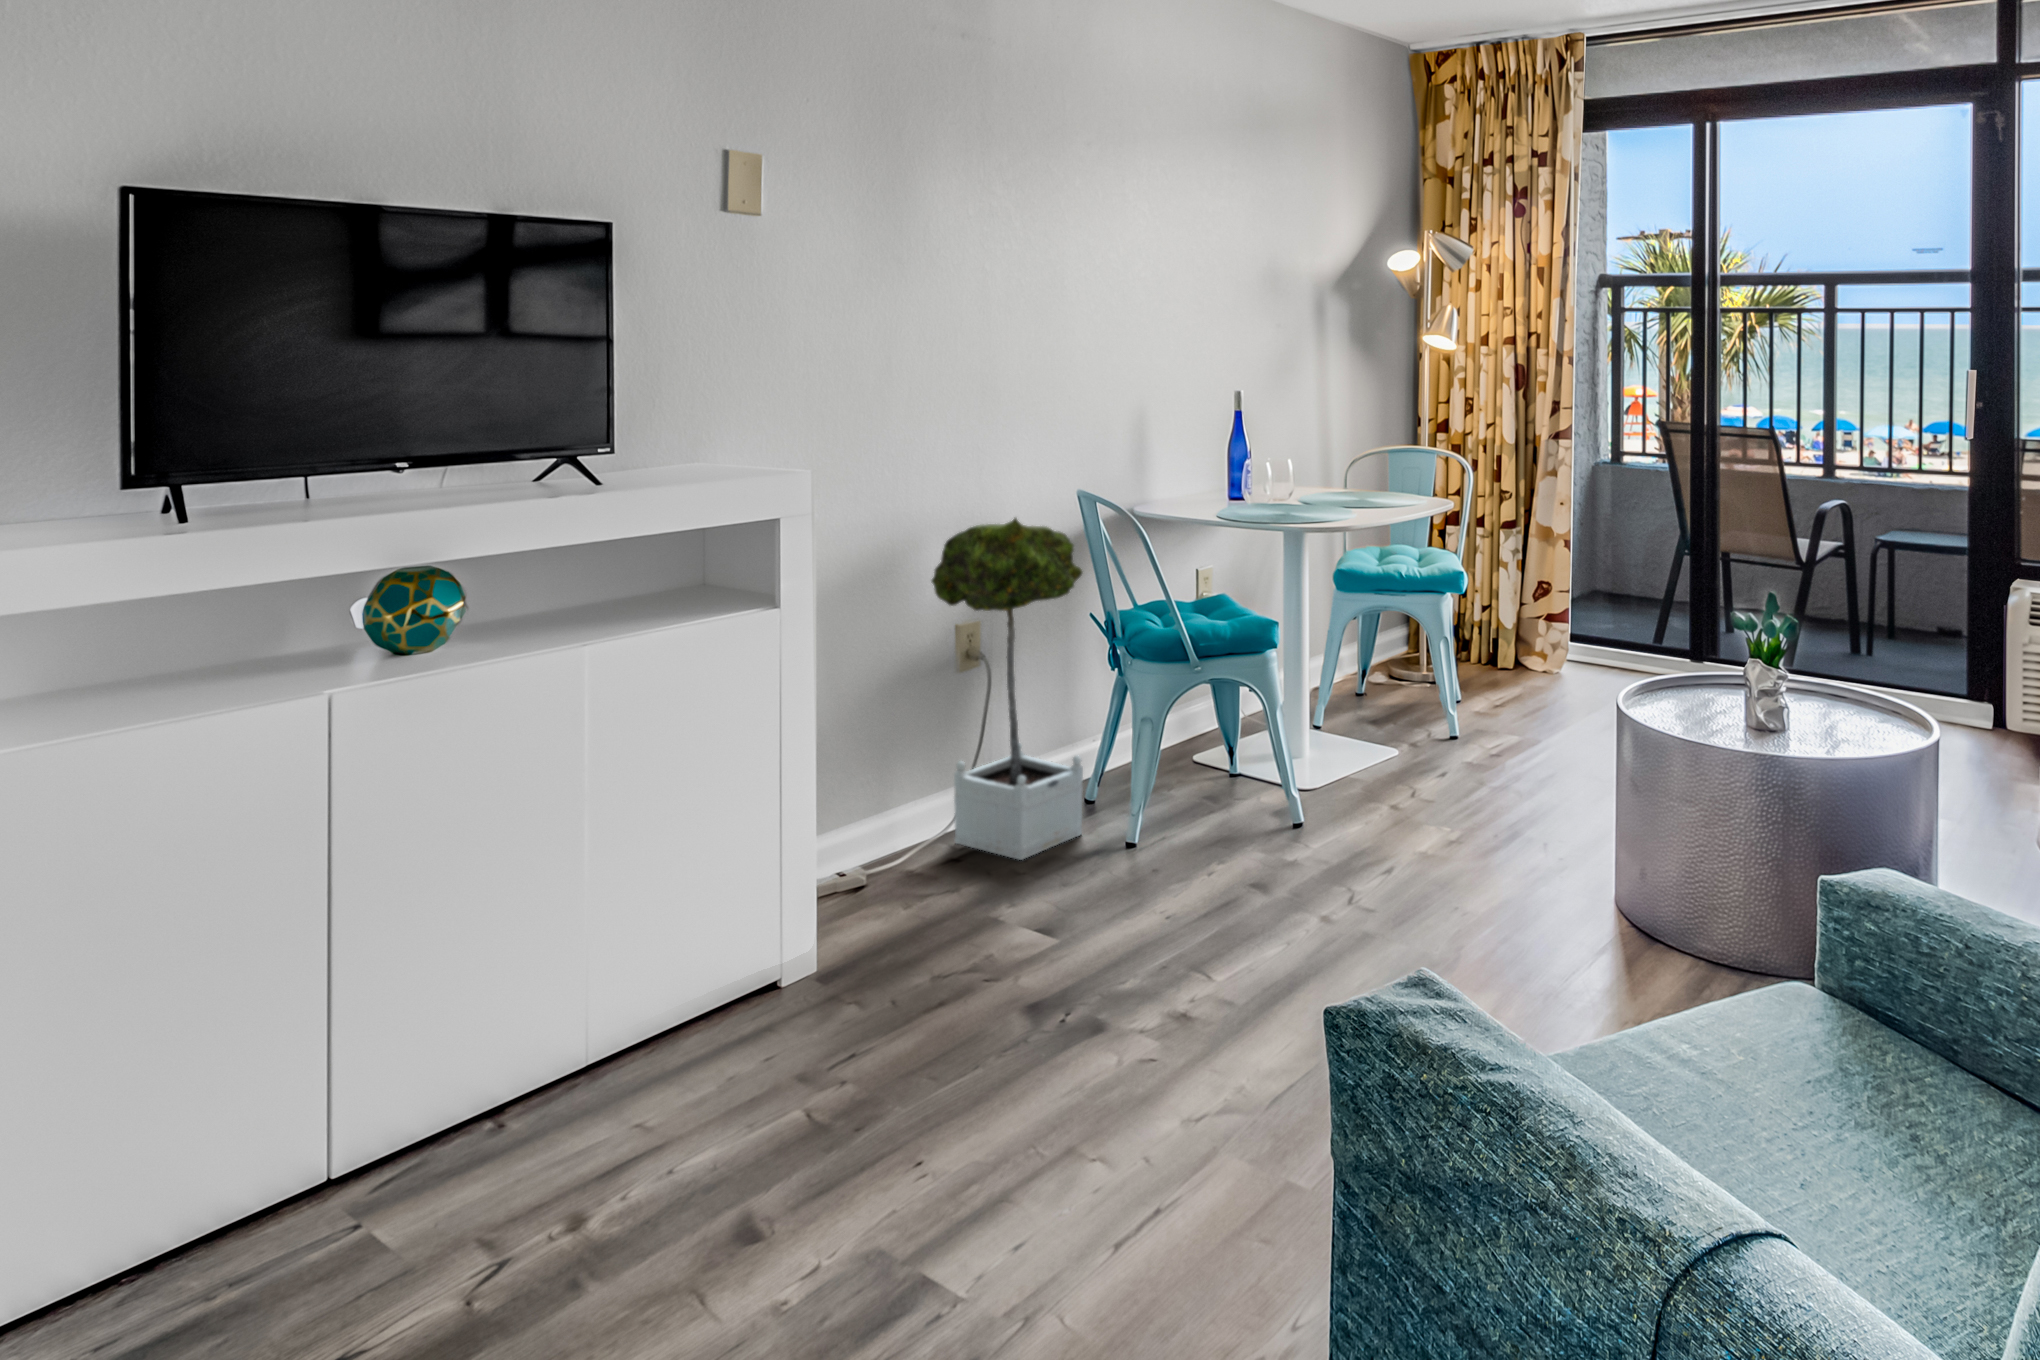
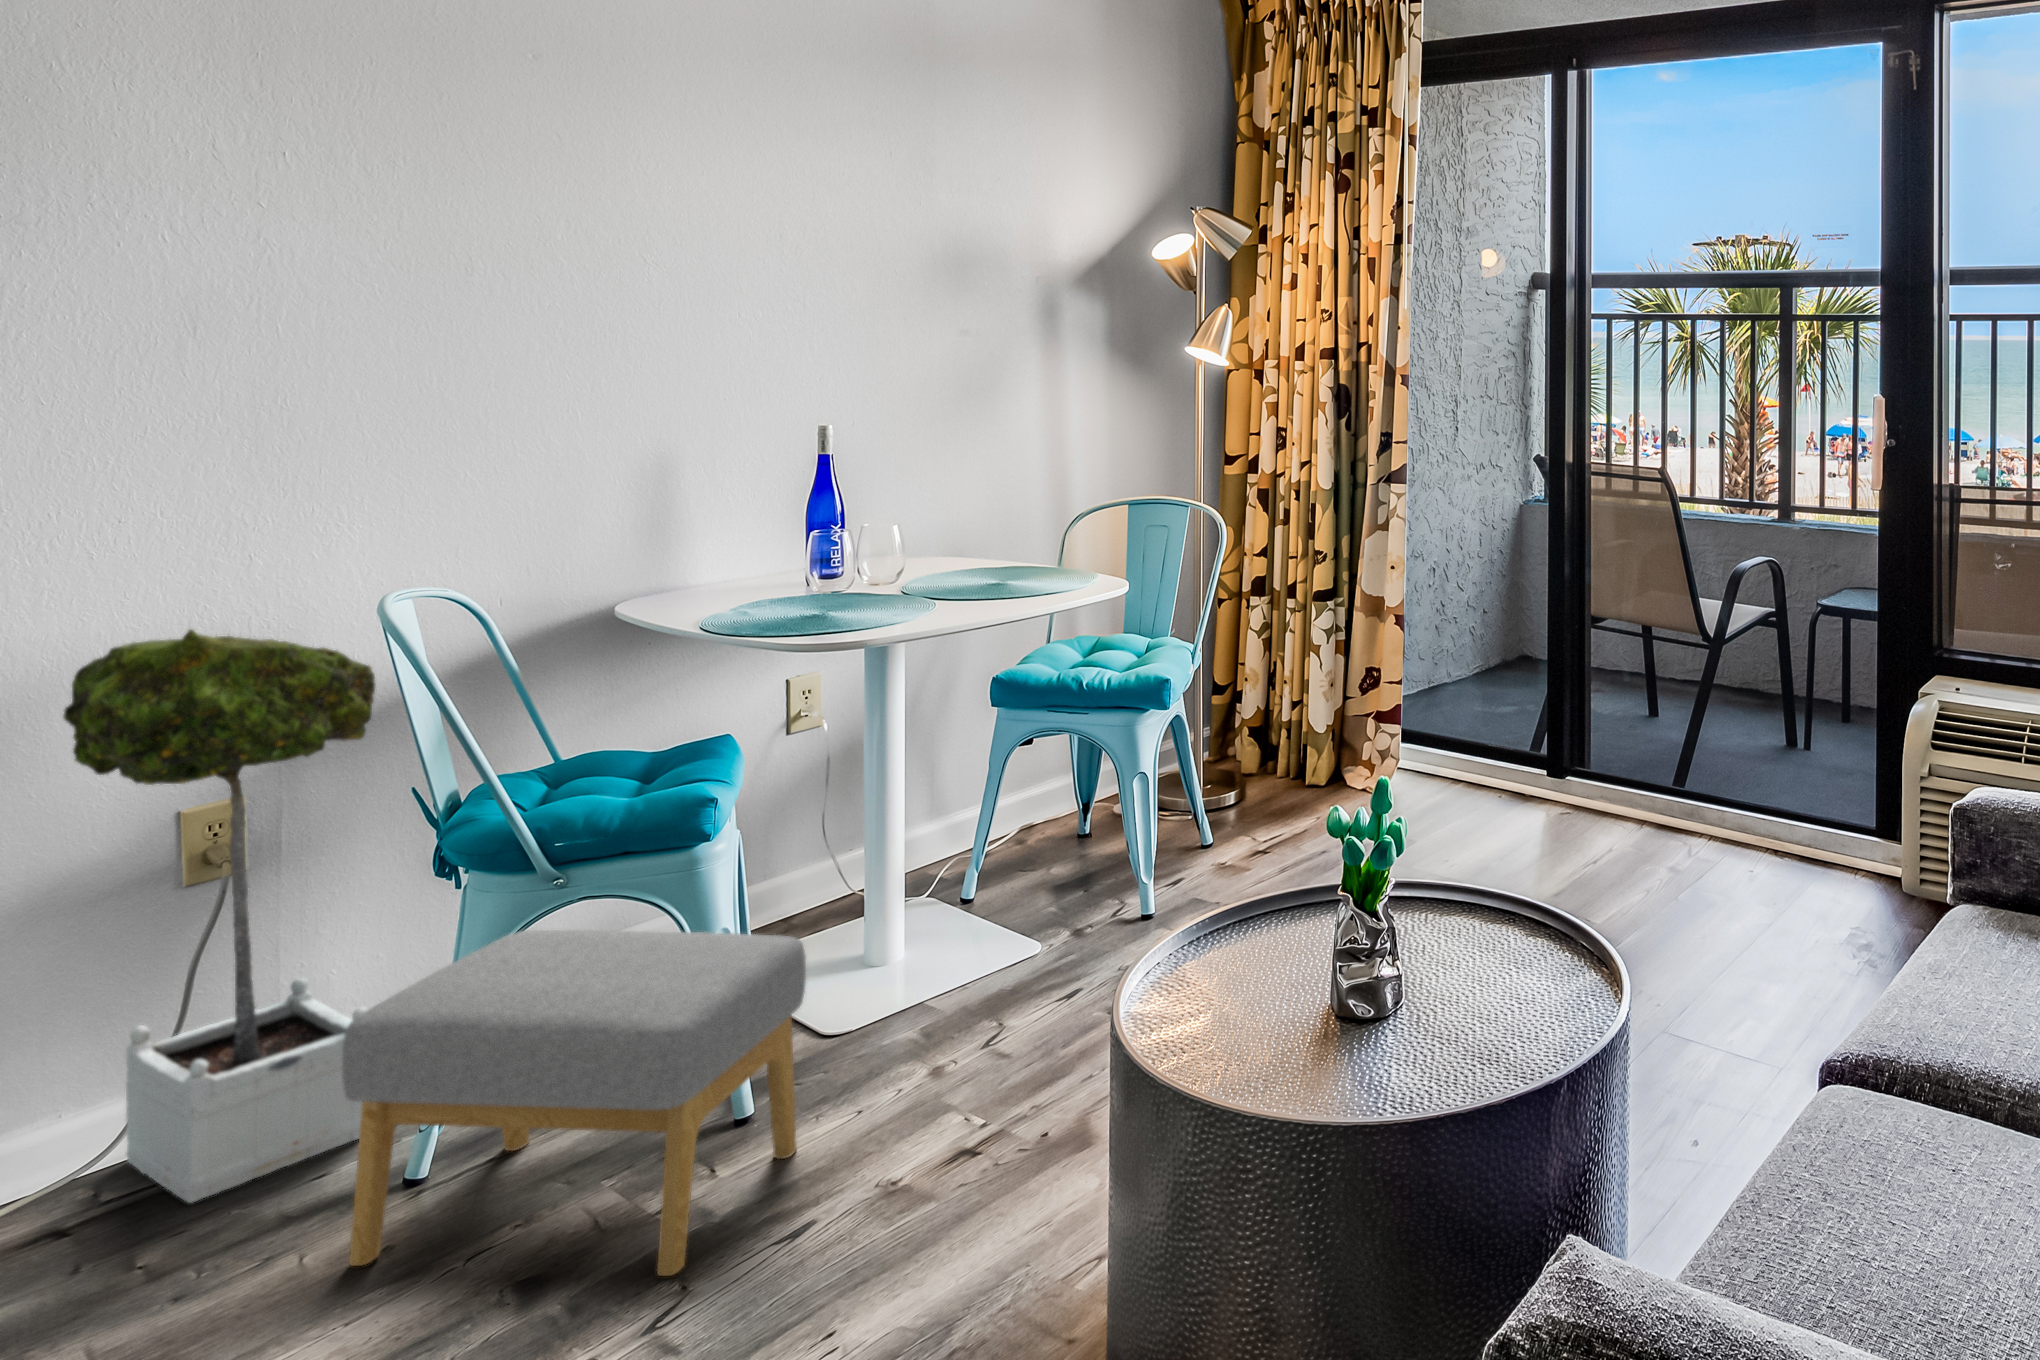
footstool: none [1146,708,1360,894] -> present [343,930,806,1276]

